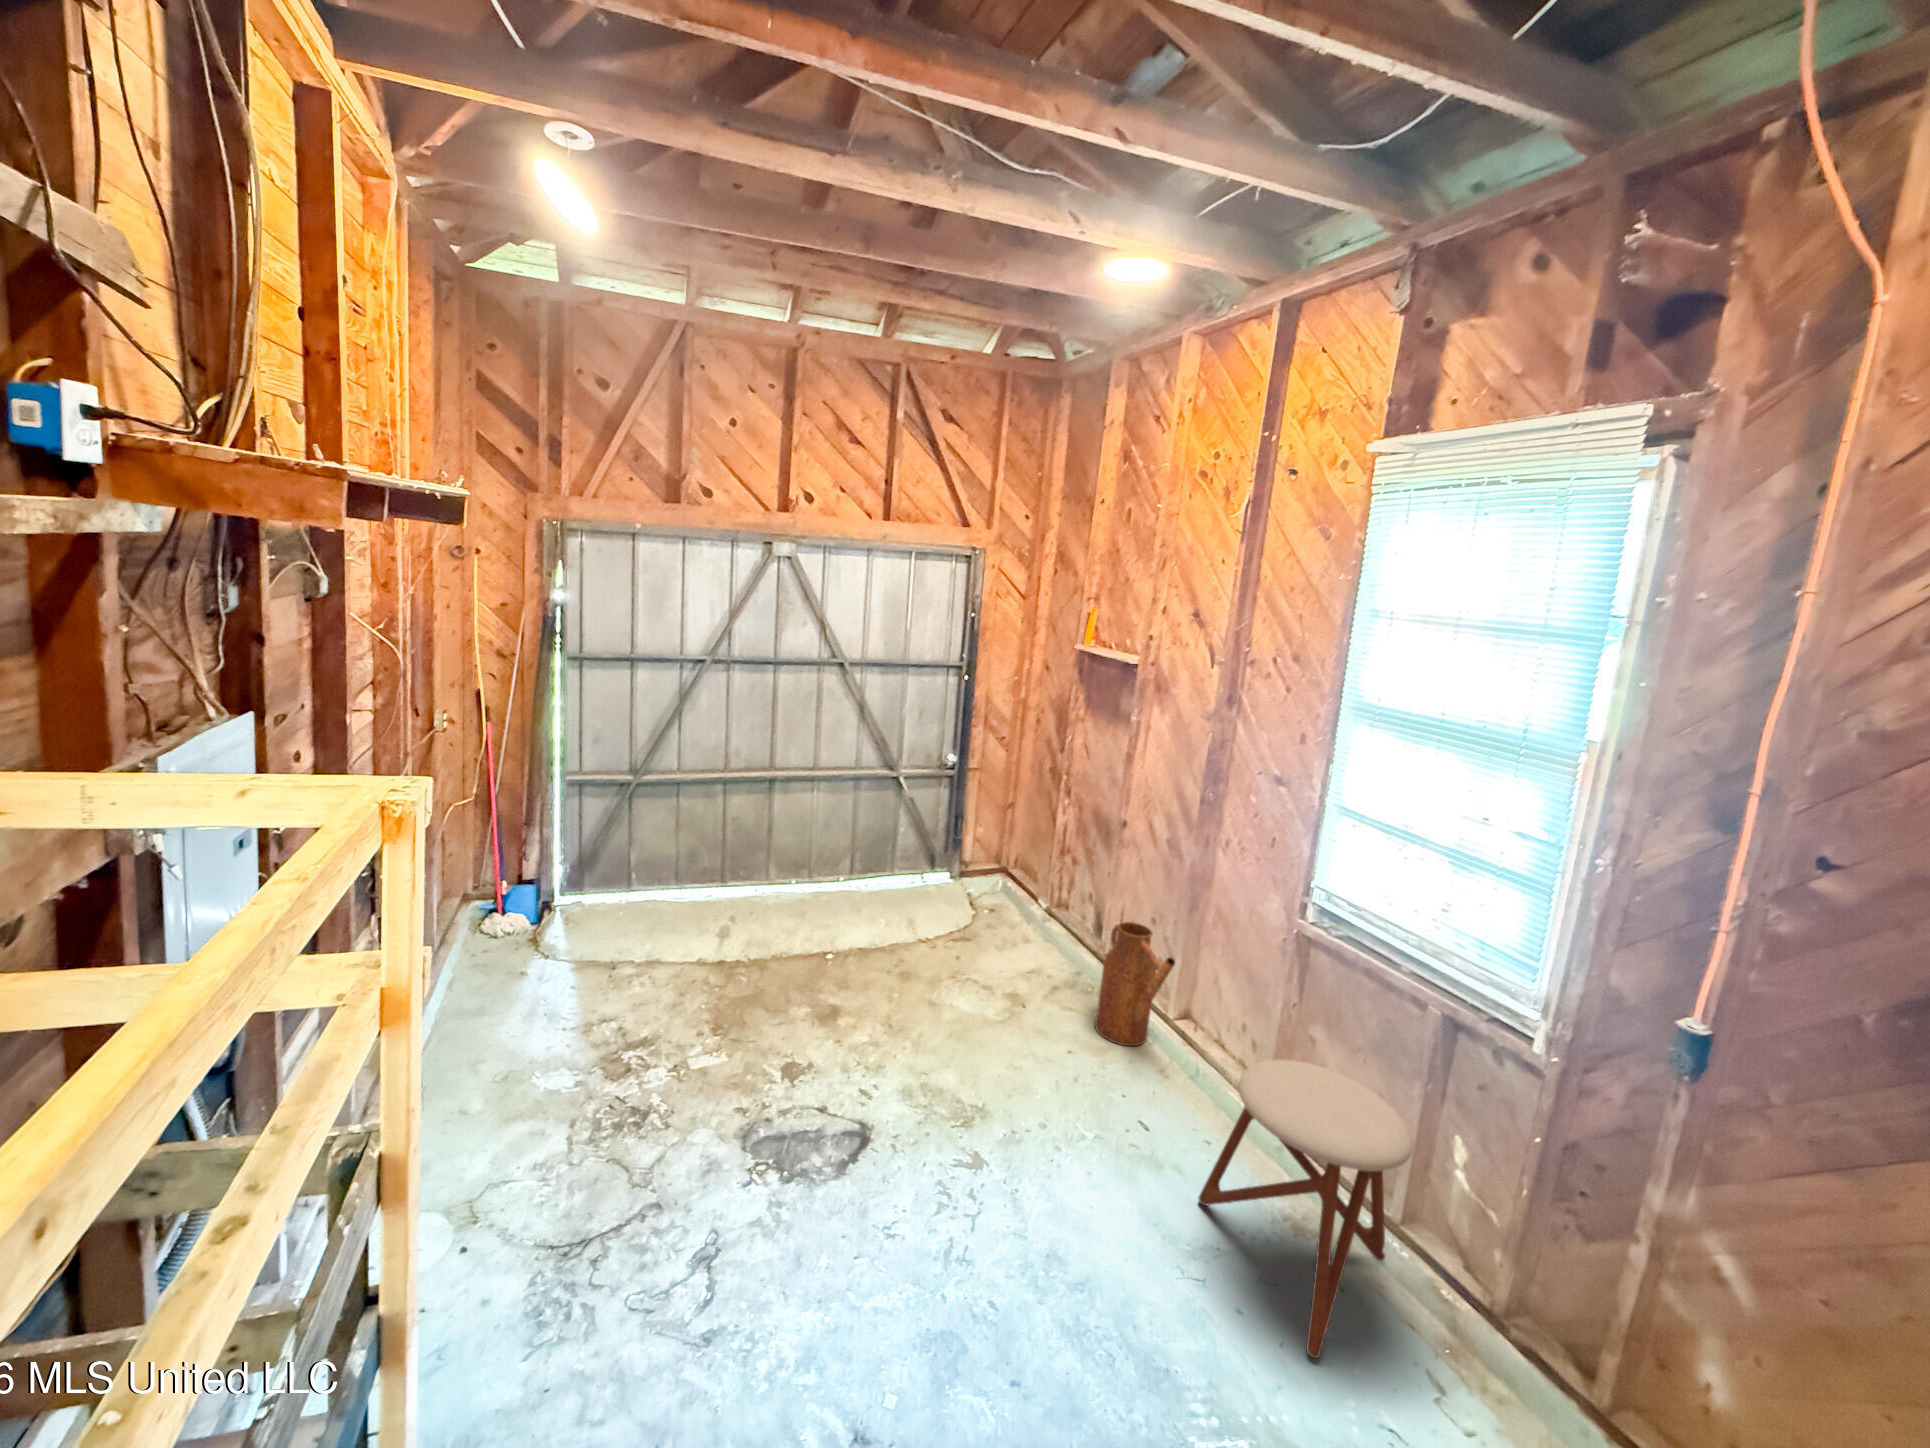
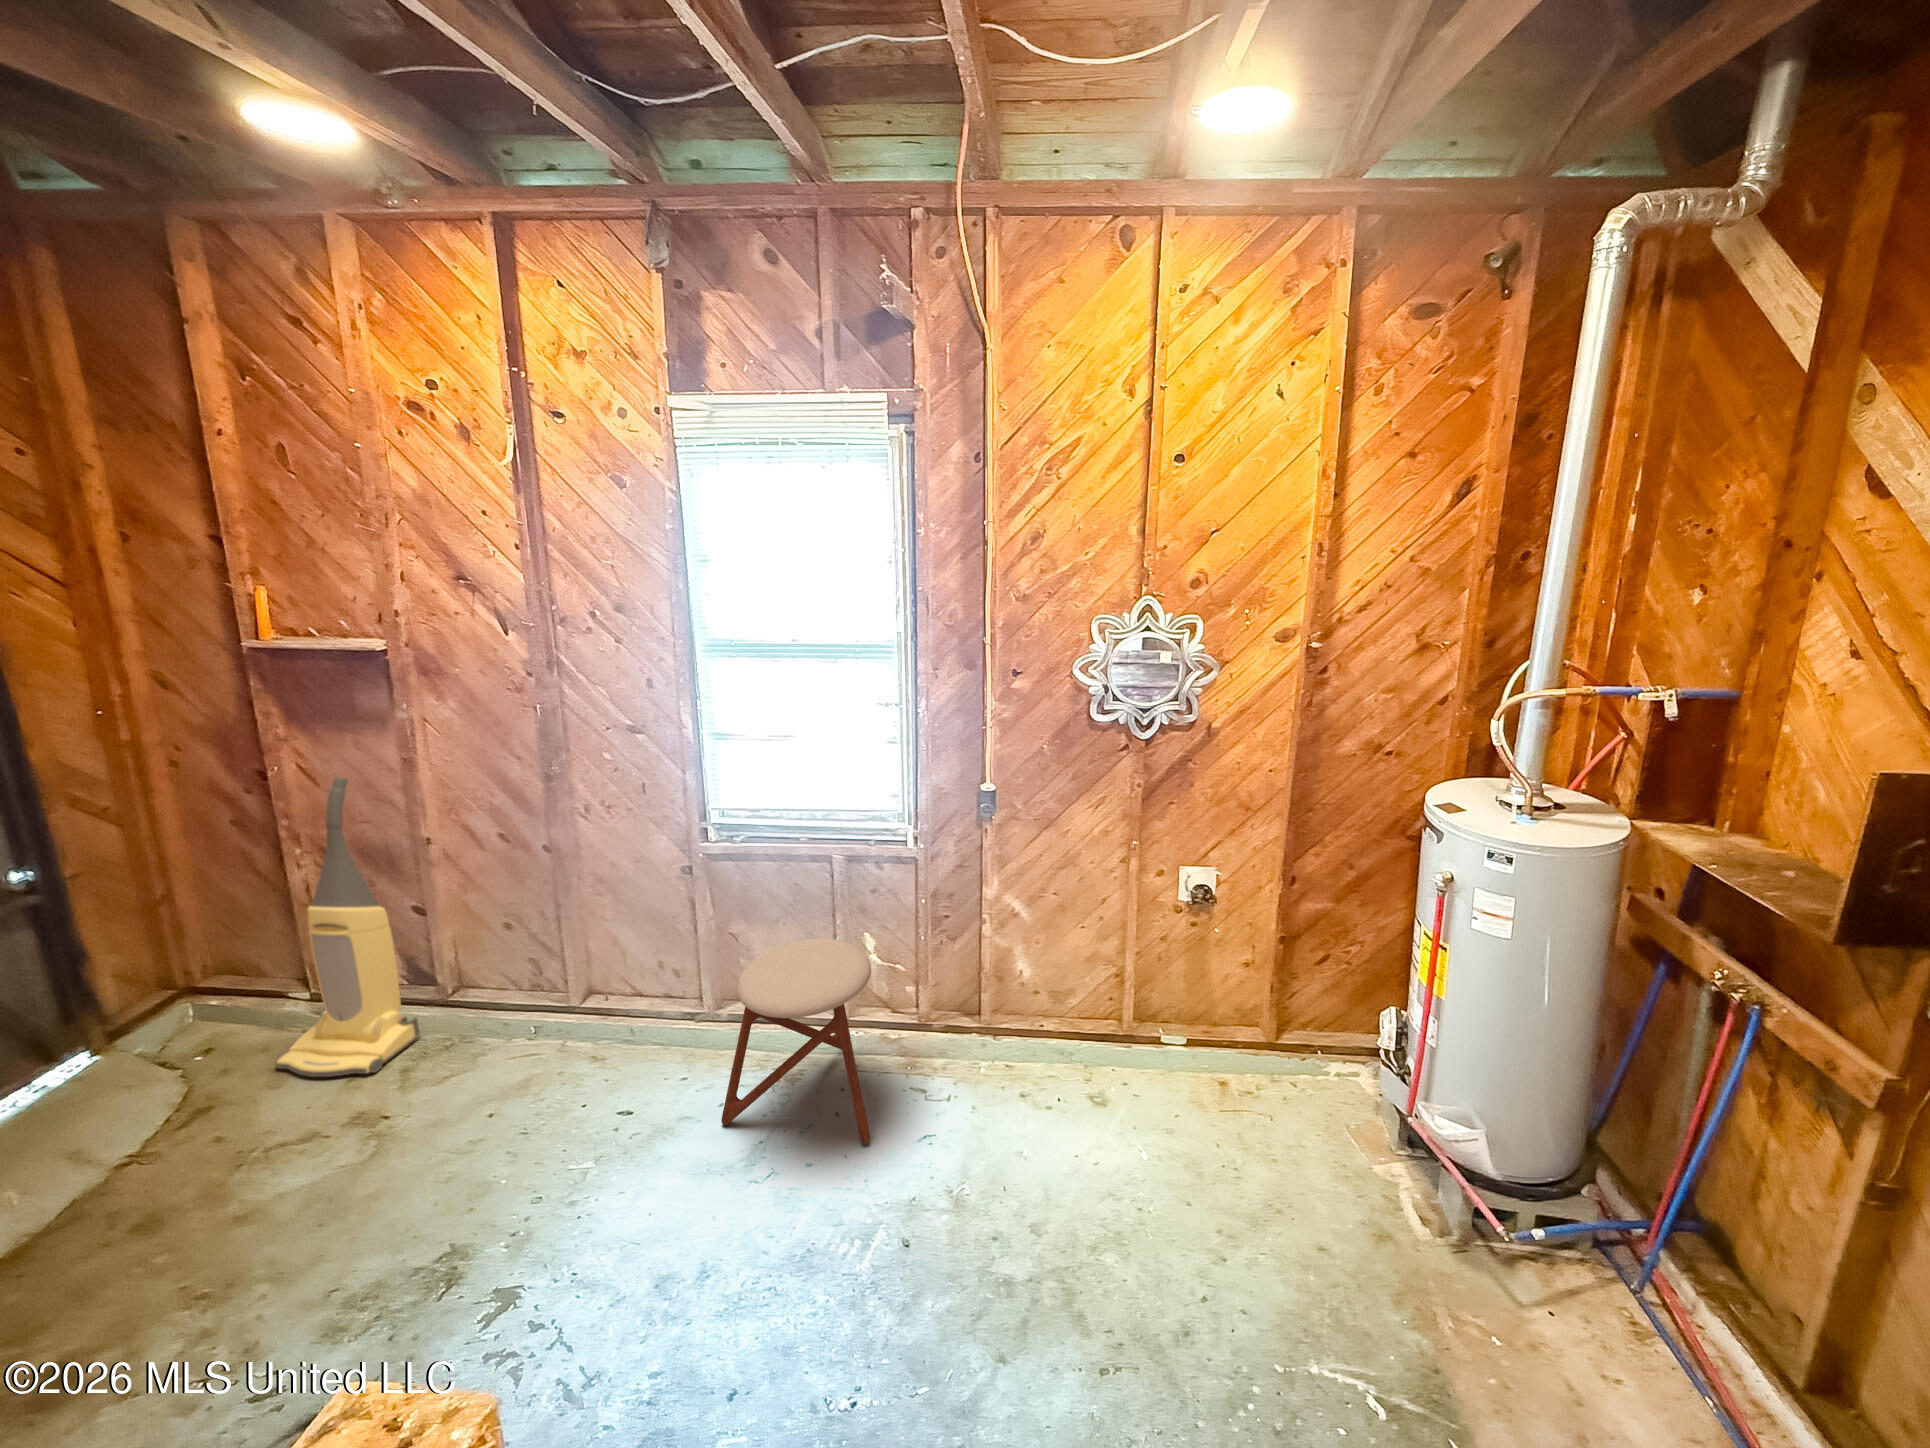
vacuum cleaner: none [1007,753,1095,976] -> present [275,777,419,1077]
watering can: present [1095,922,1175,1046] -> none [474,934,587,1075]

